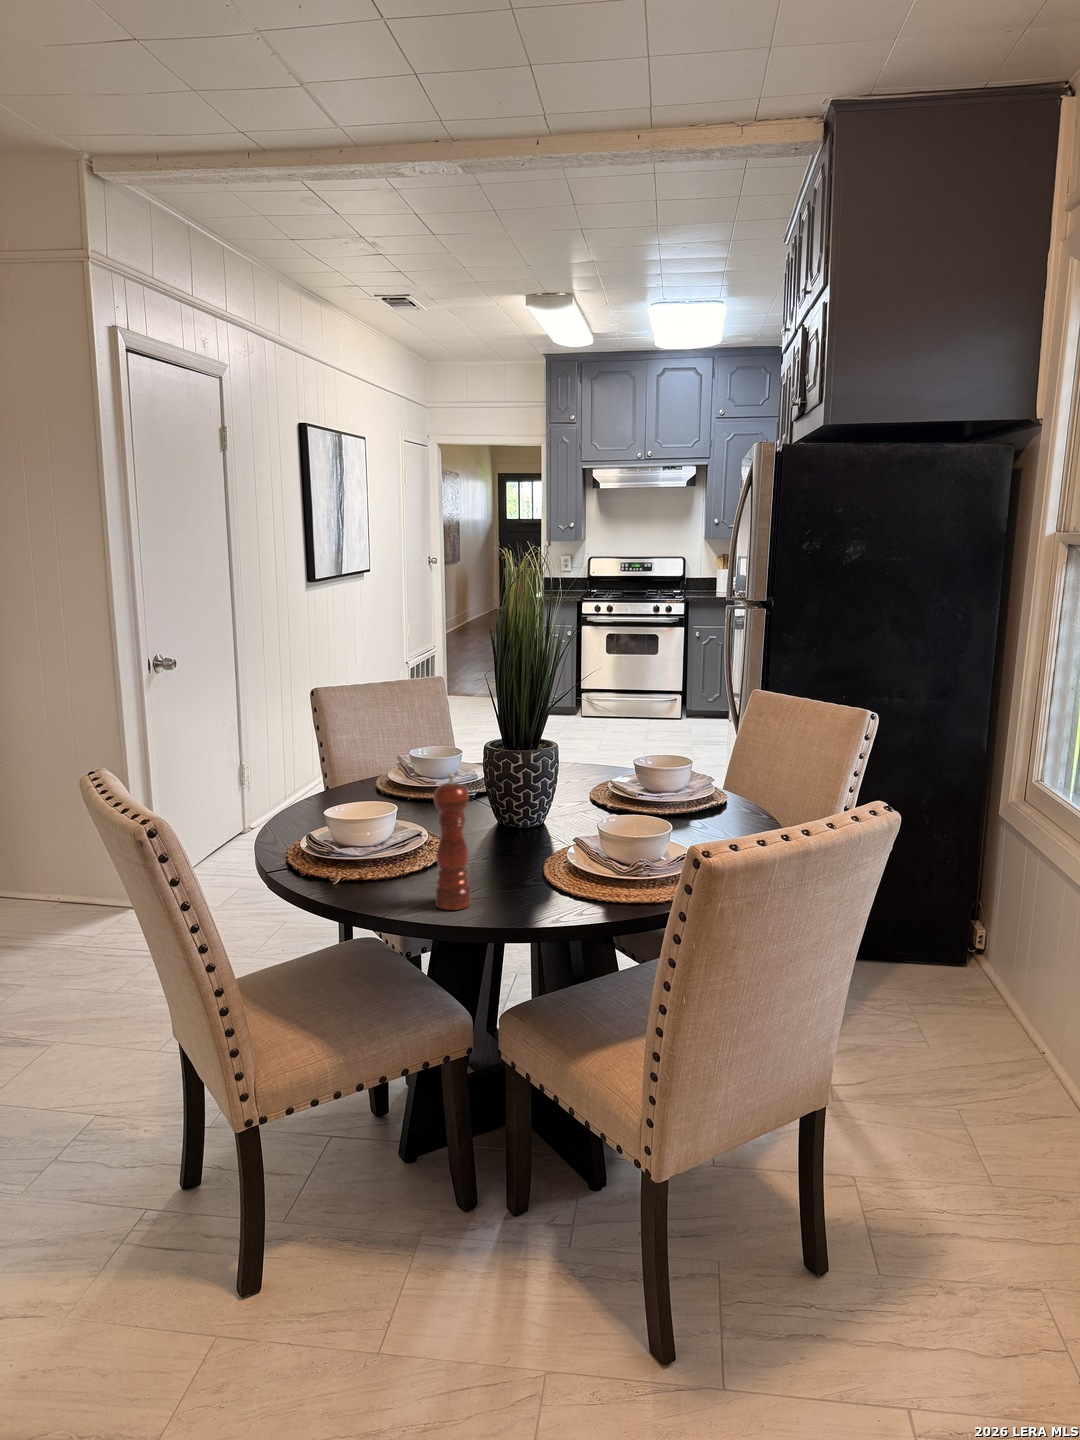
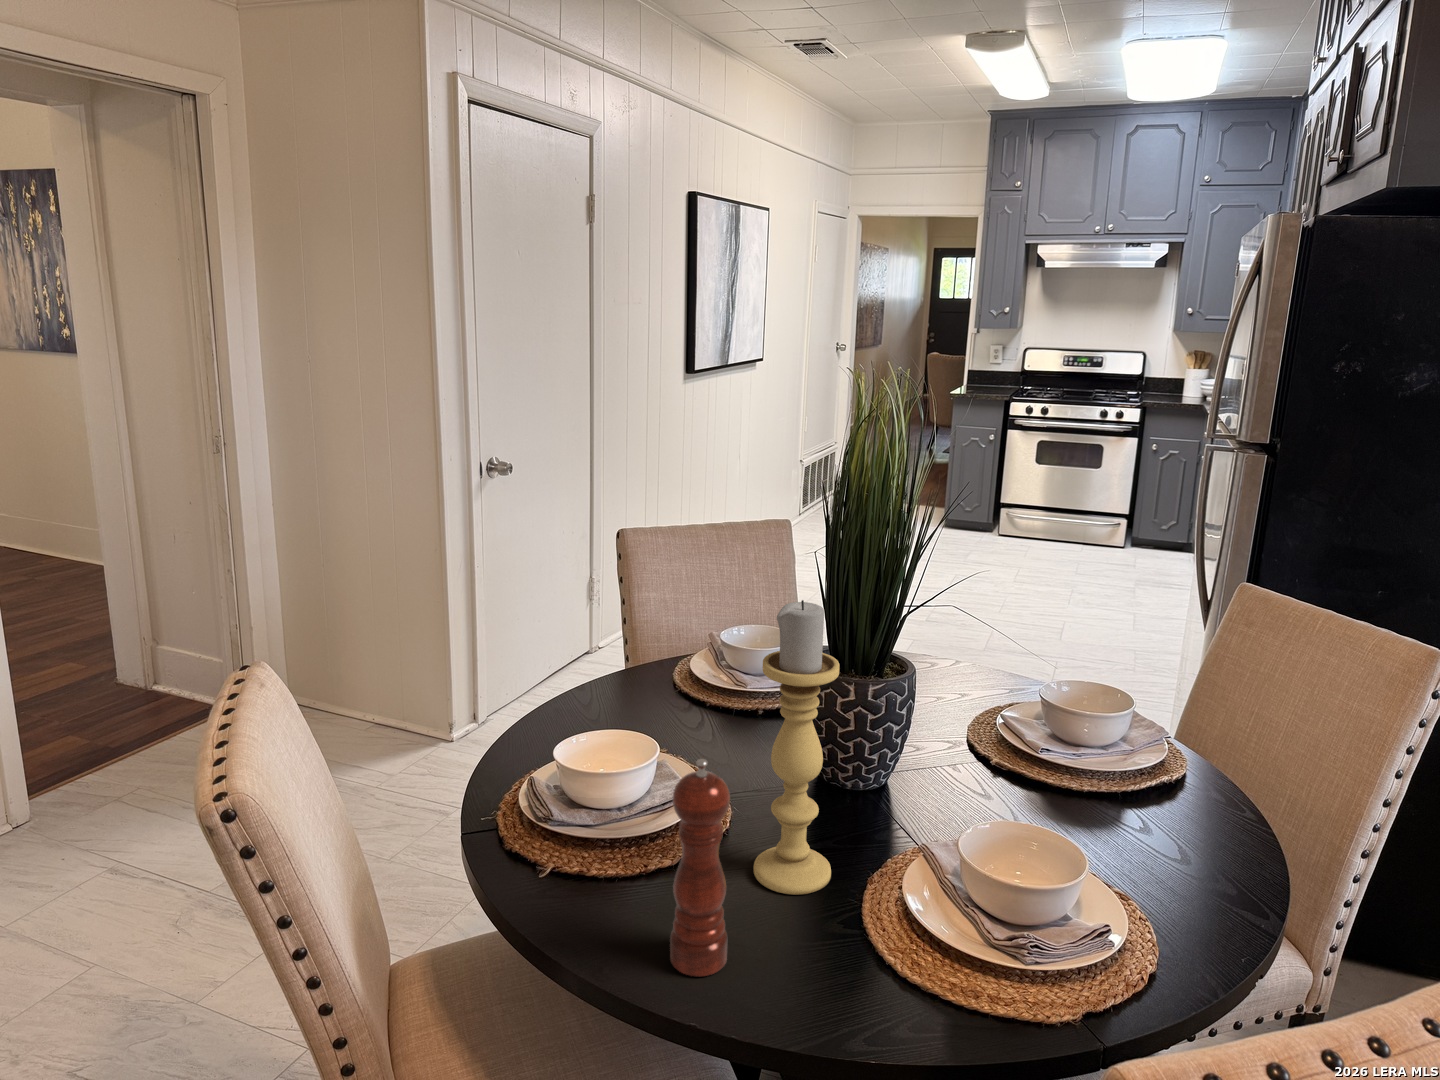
candle holder: none [472,684,522,874] -> present [754,600,839,895]

